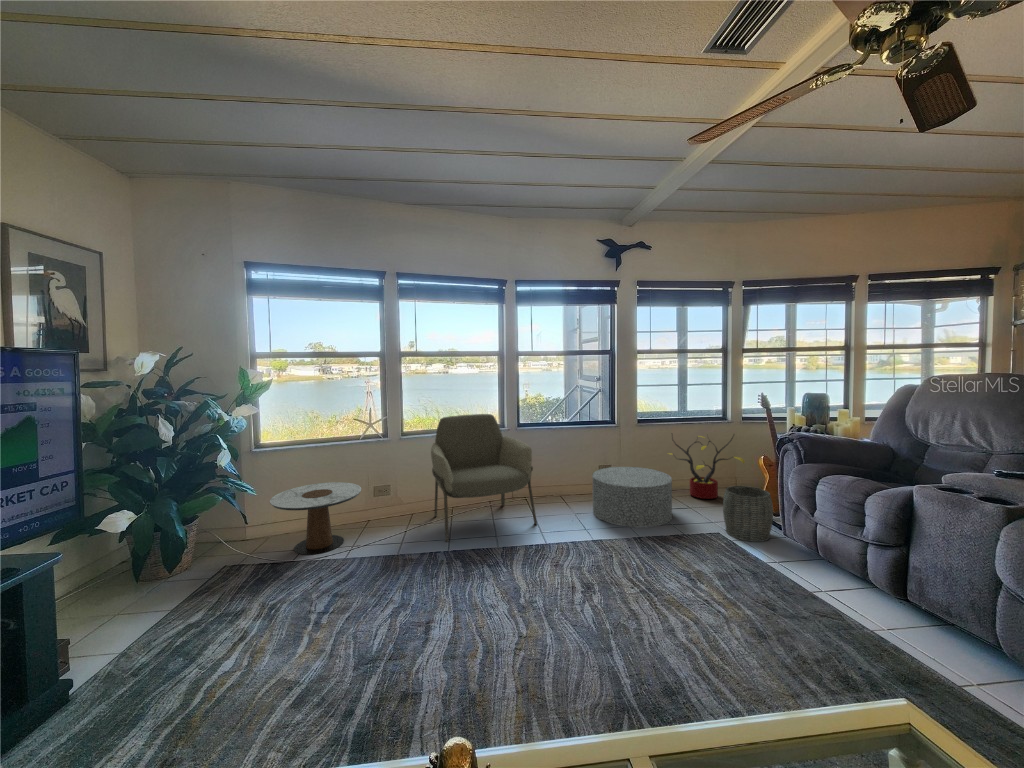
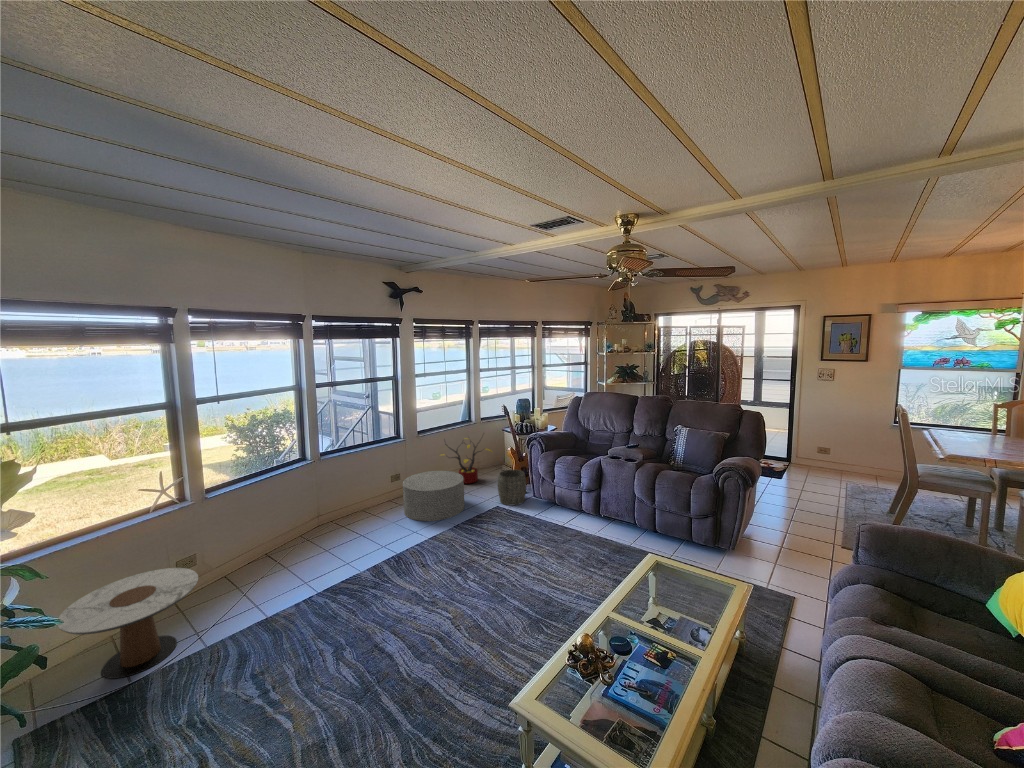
armchair: present [431,414,537,542] -> none [256,452,373,587]

